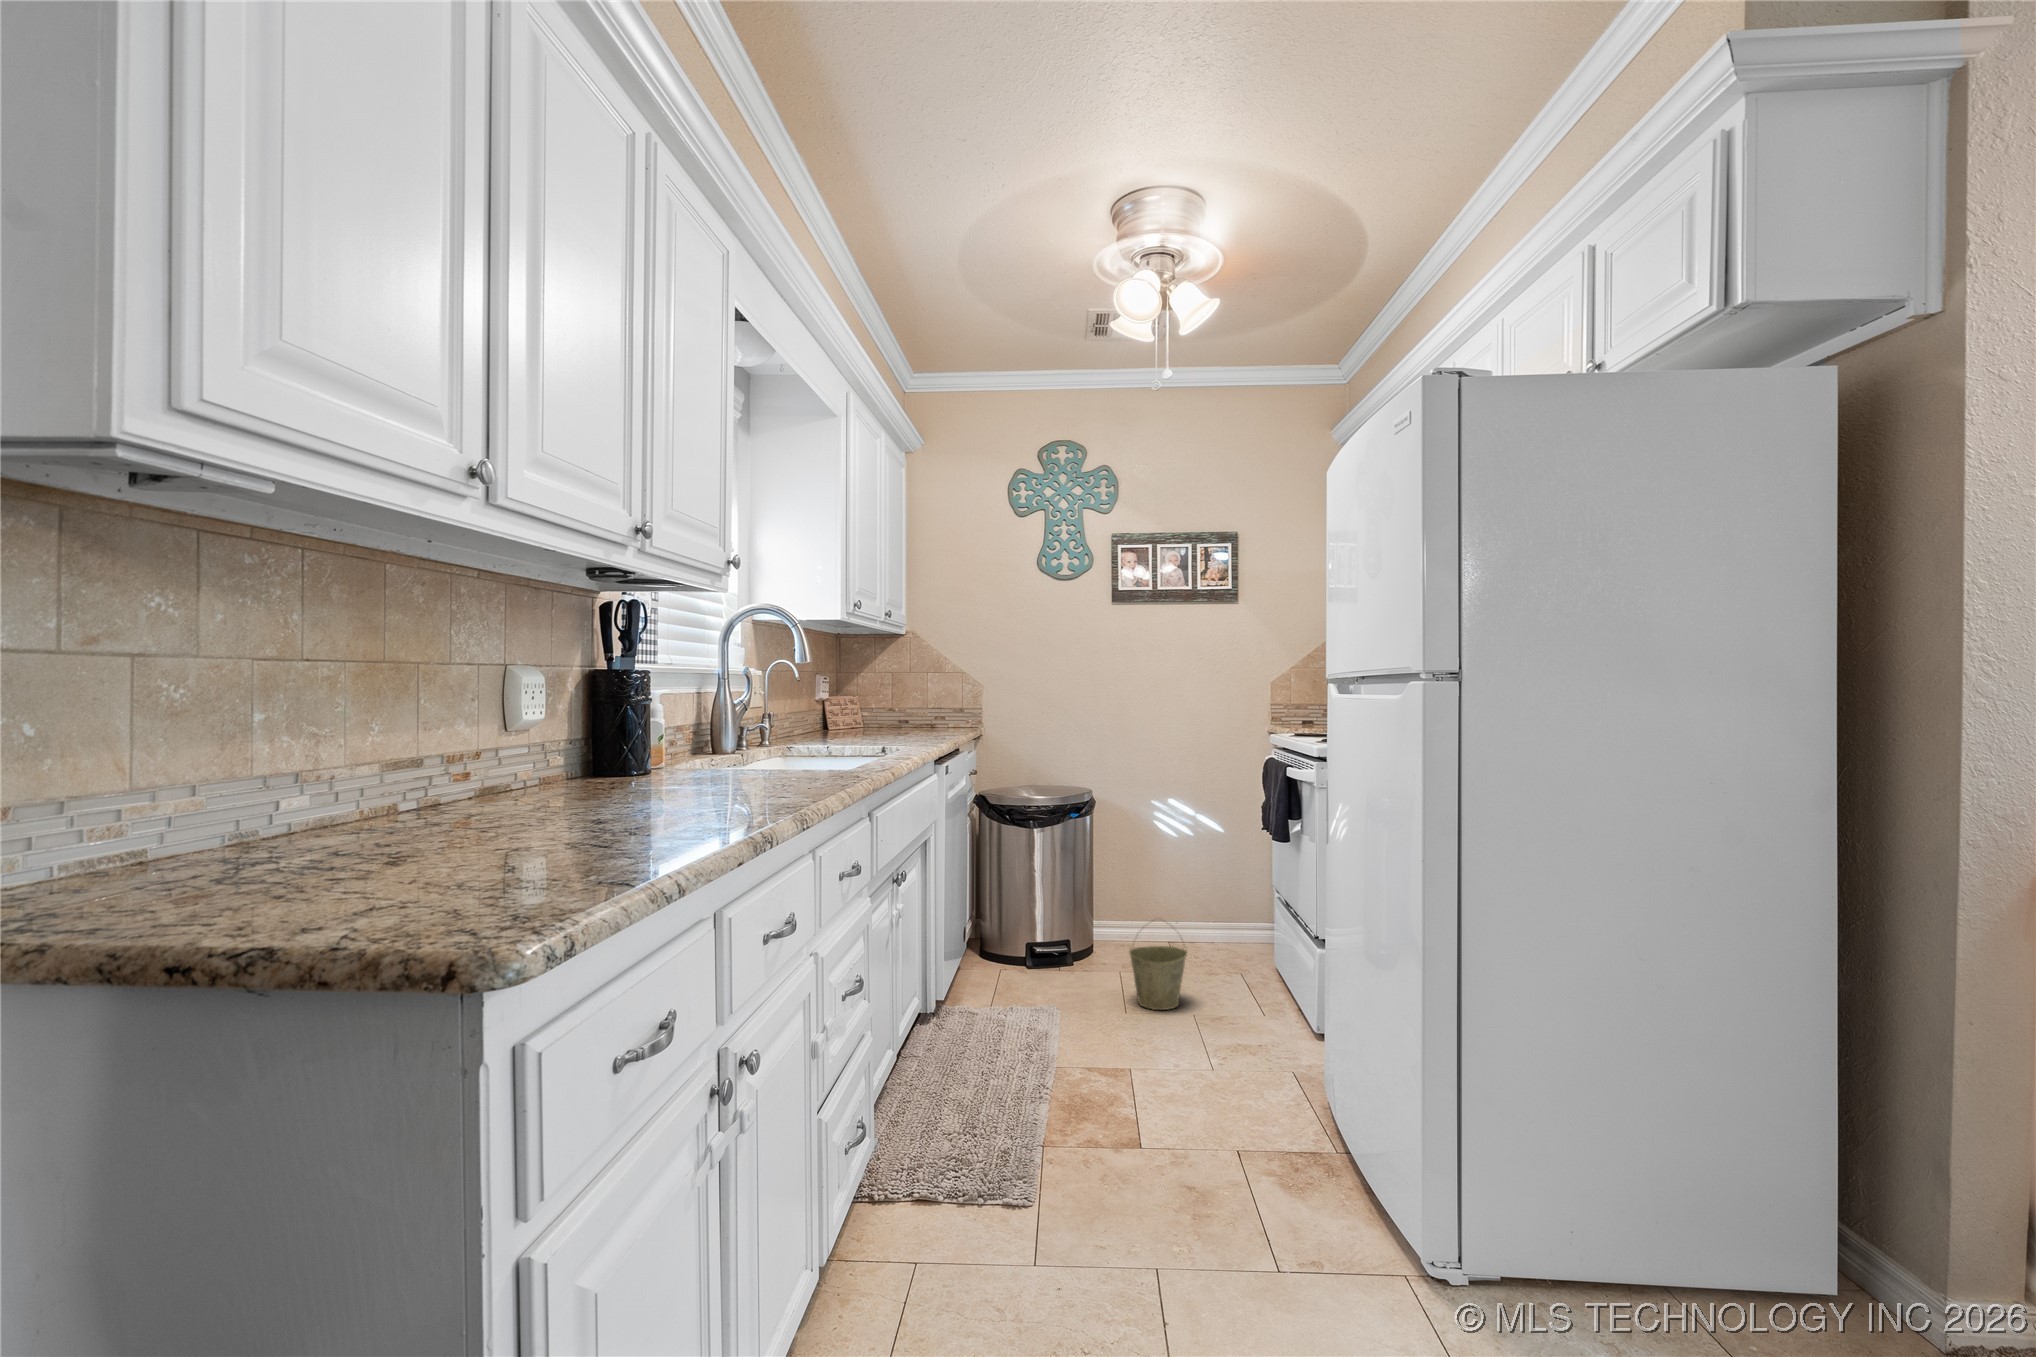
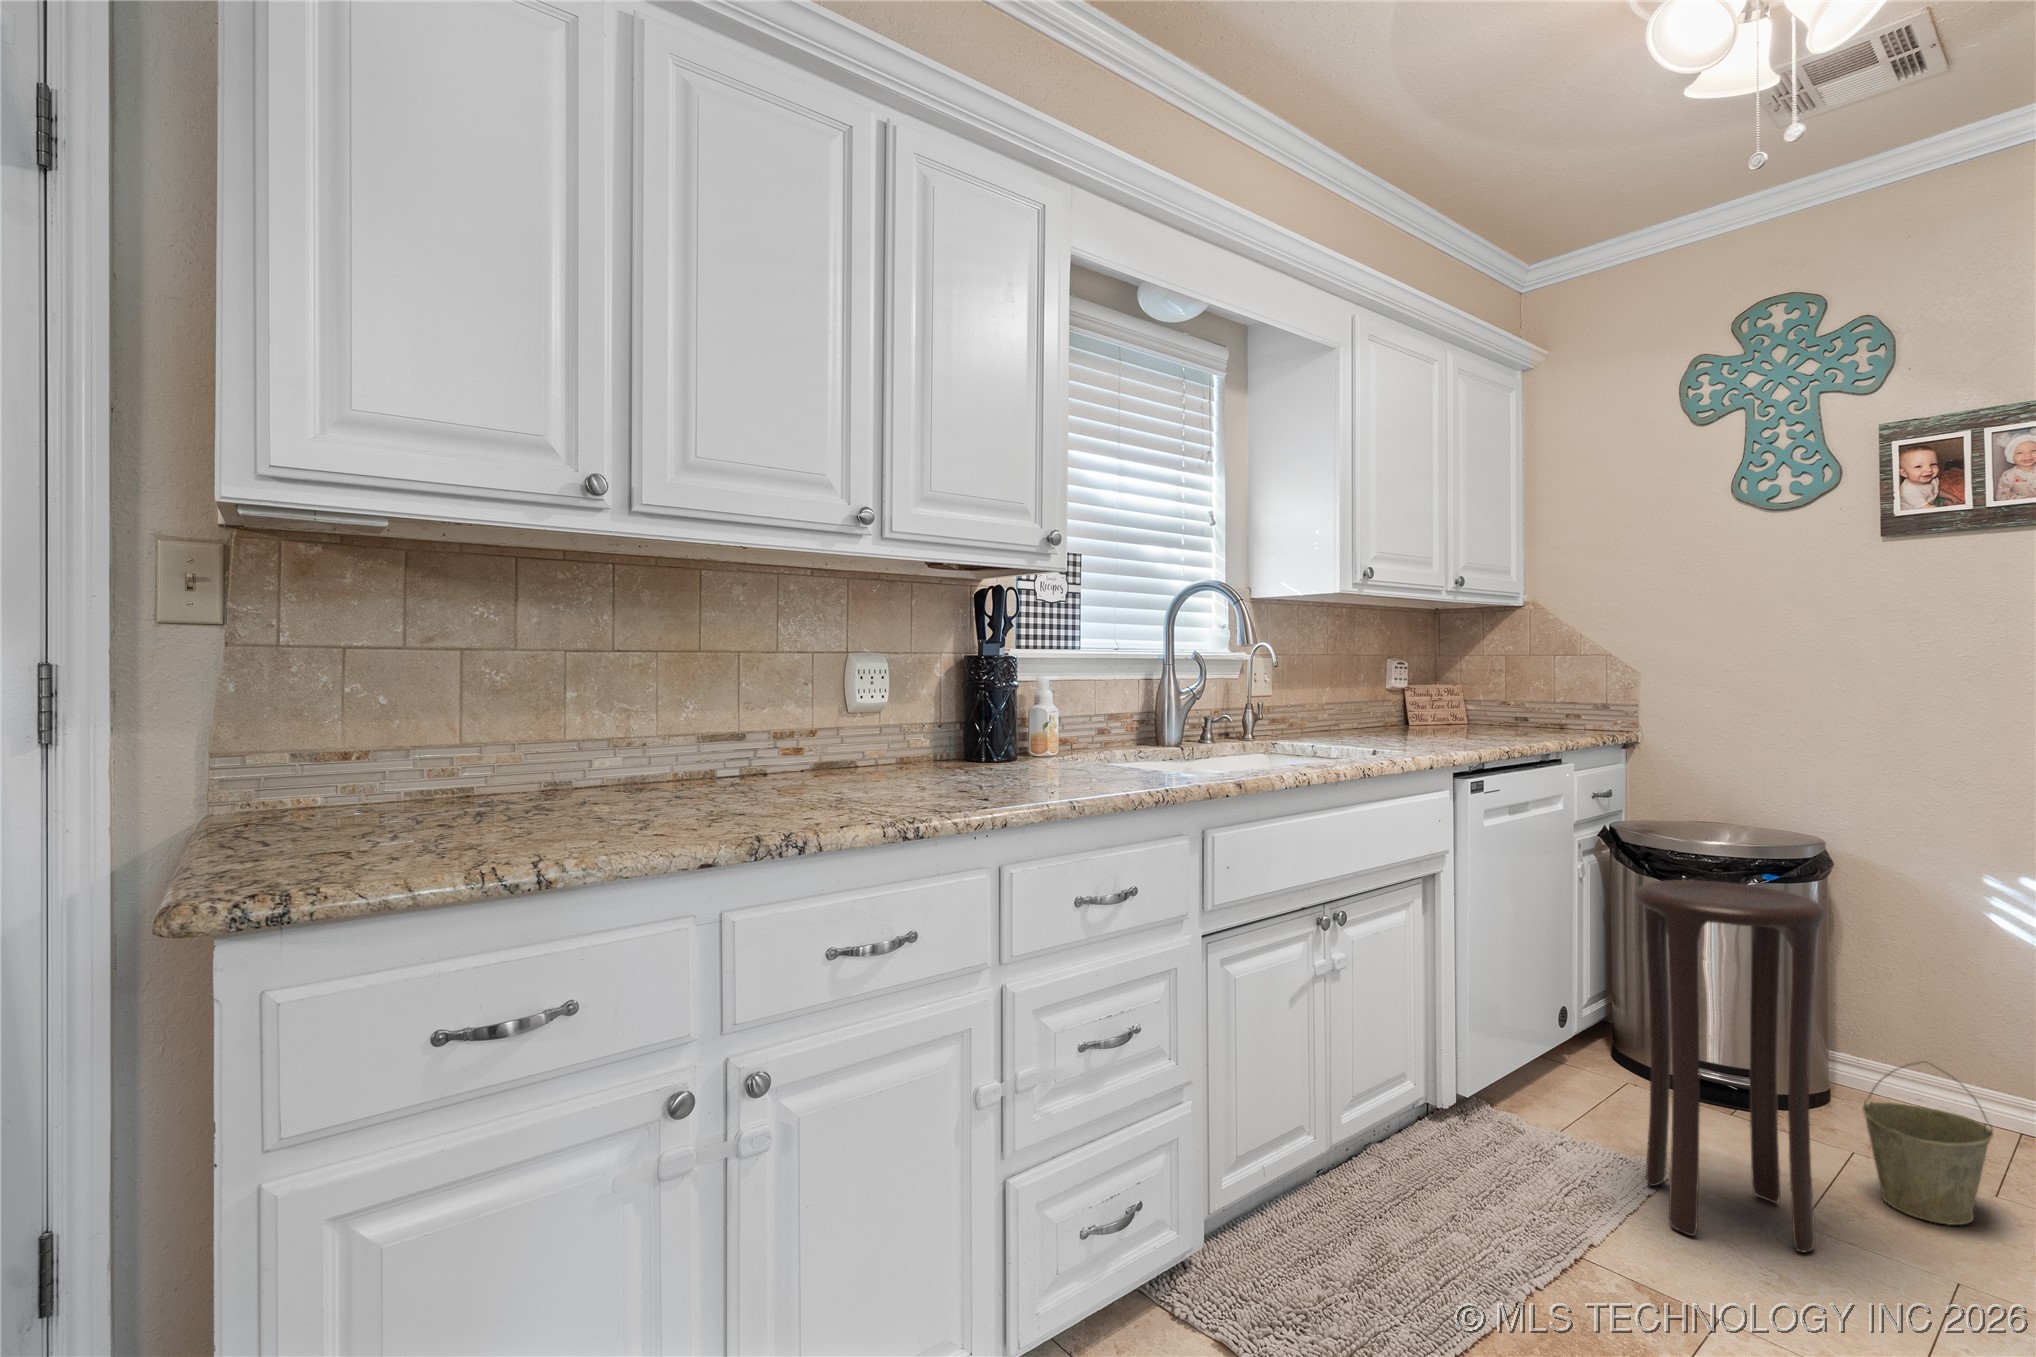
stool: none [1025,825,1125,1051] -> present [1634,880,1826,1252]

